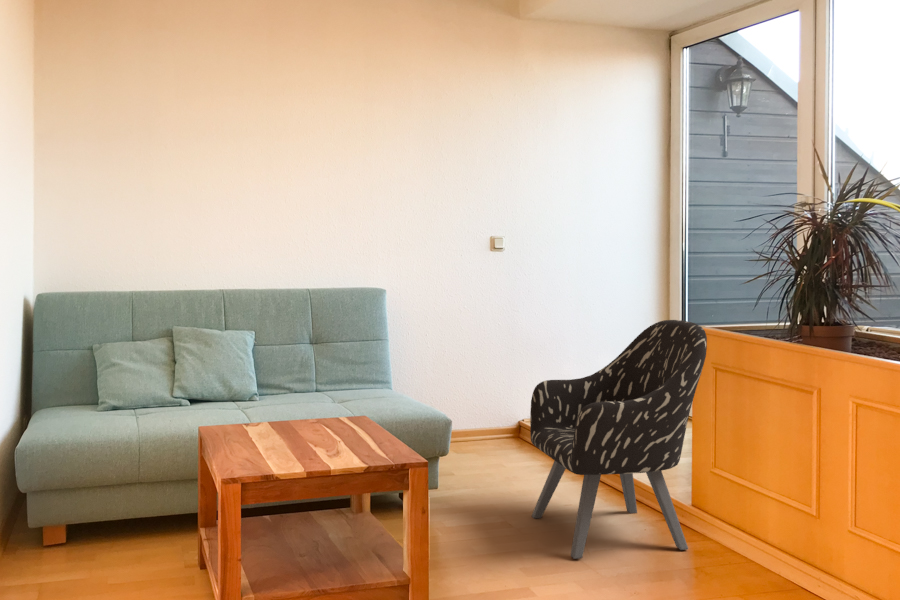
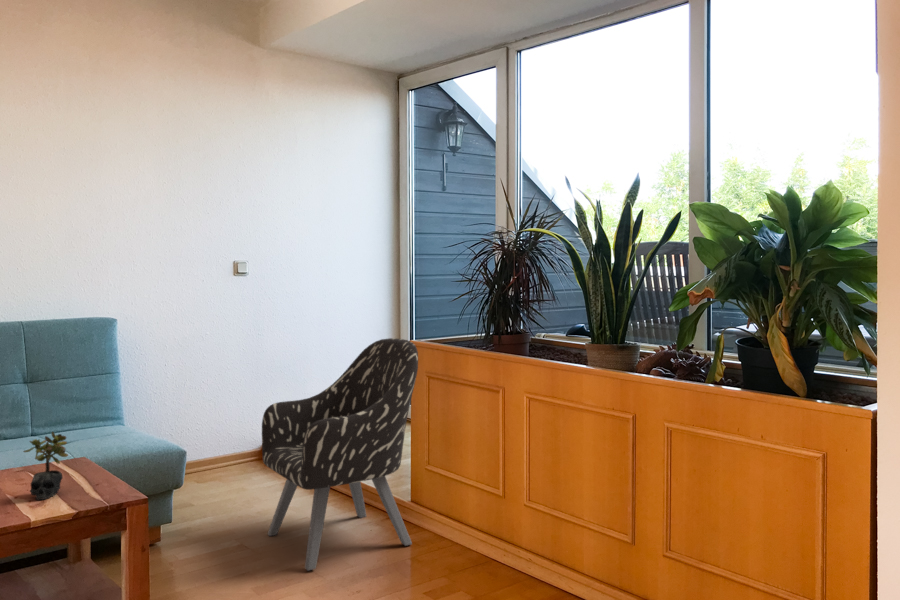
succulent plant: none [322,389,359,451] -> present [24,432,68,500]

